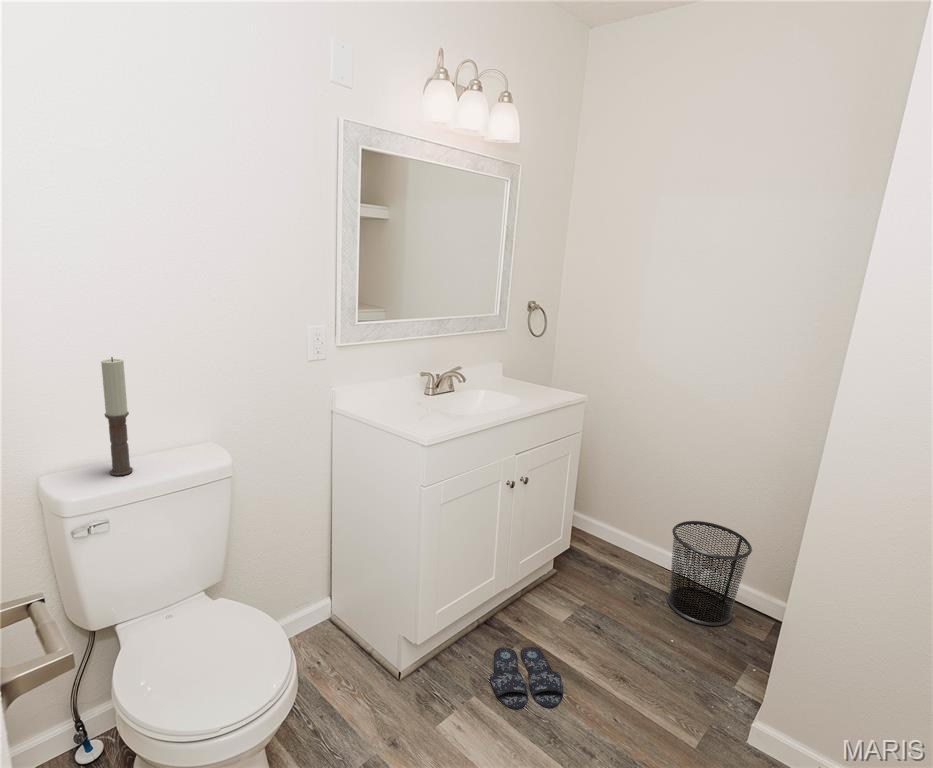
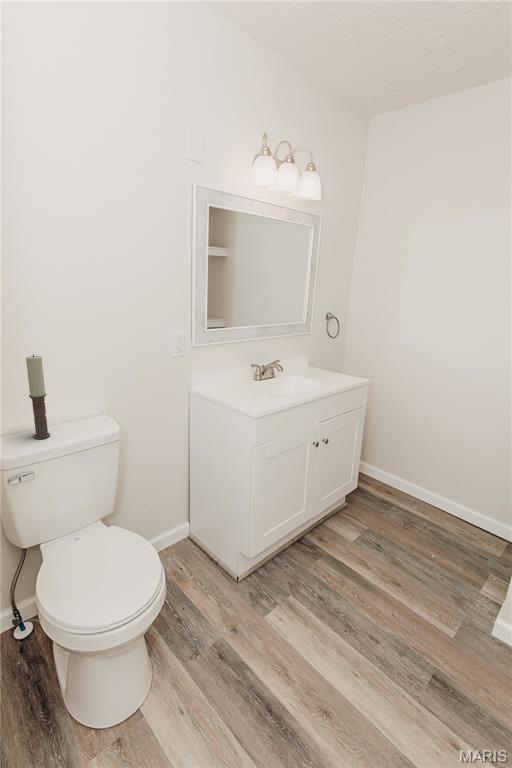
waste bin: present [667,521,752,626] -> none [426,471,490,546]
slippers: present [490,647,563,709] -> none [302,560,355,606]

